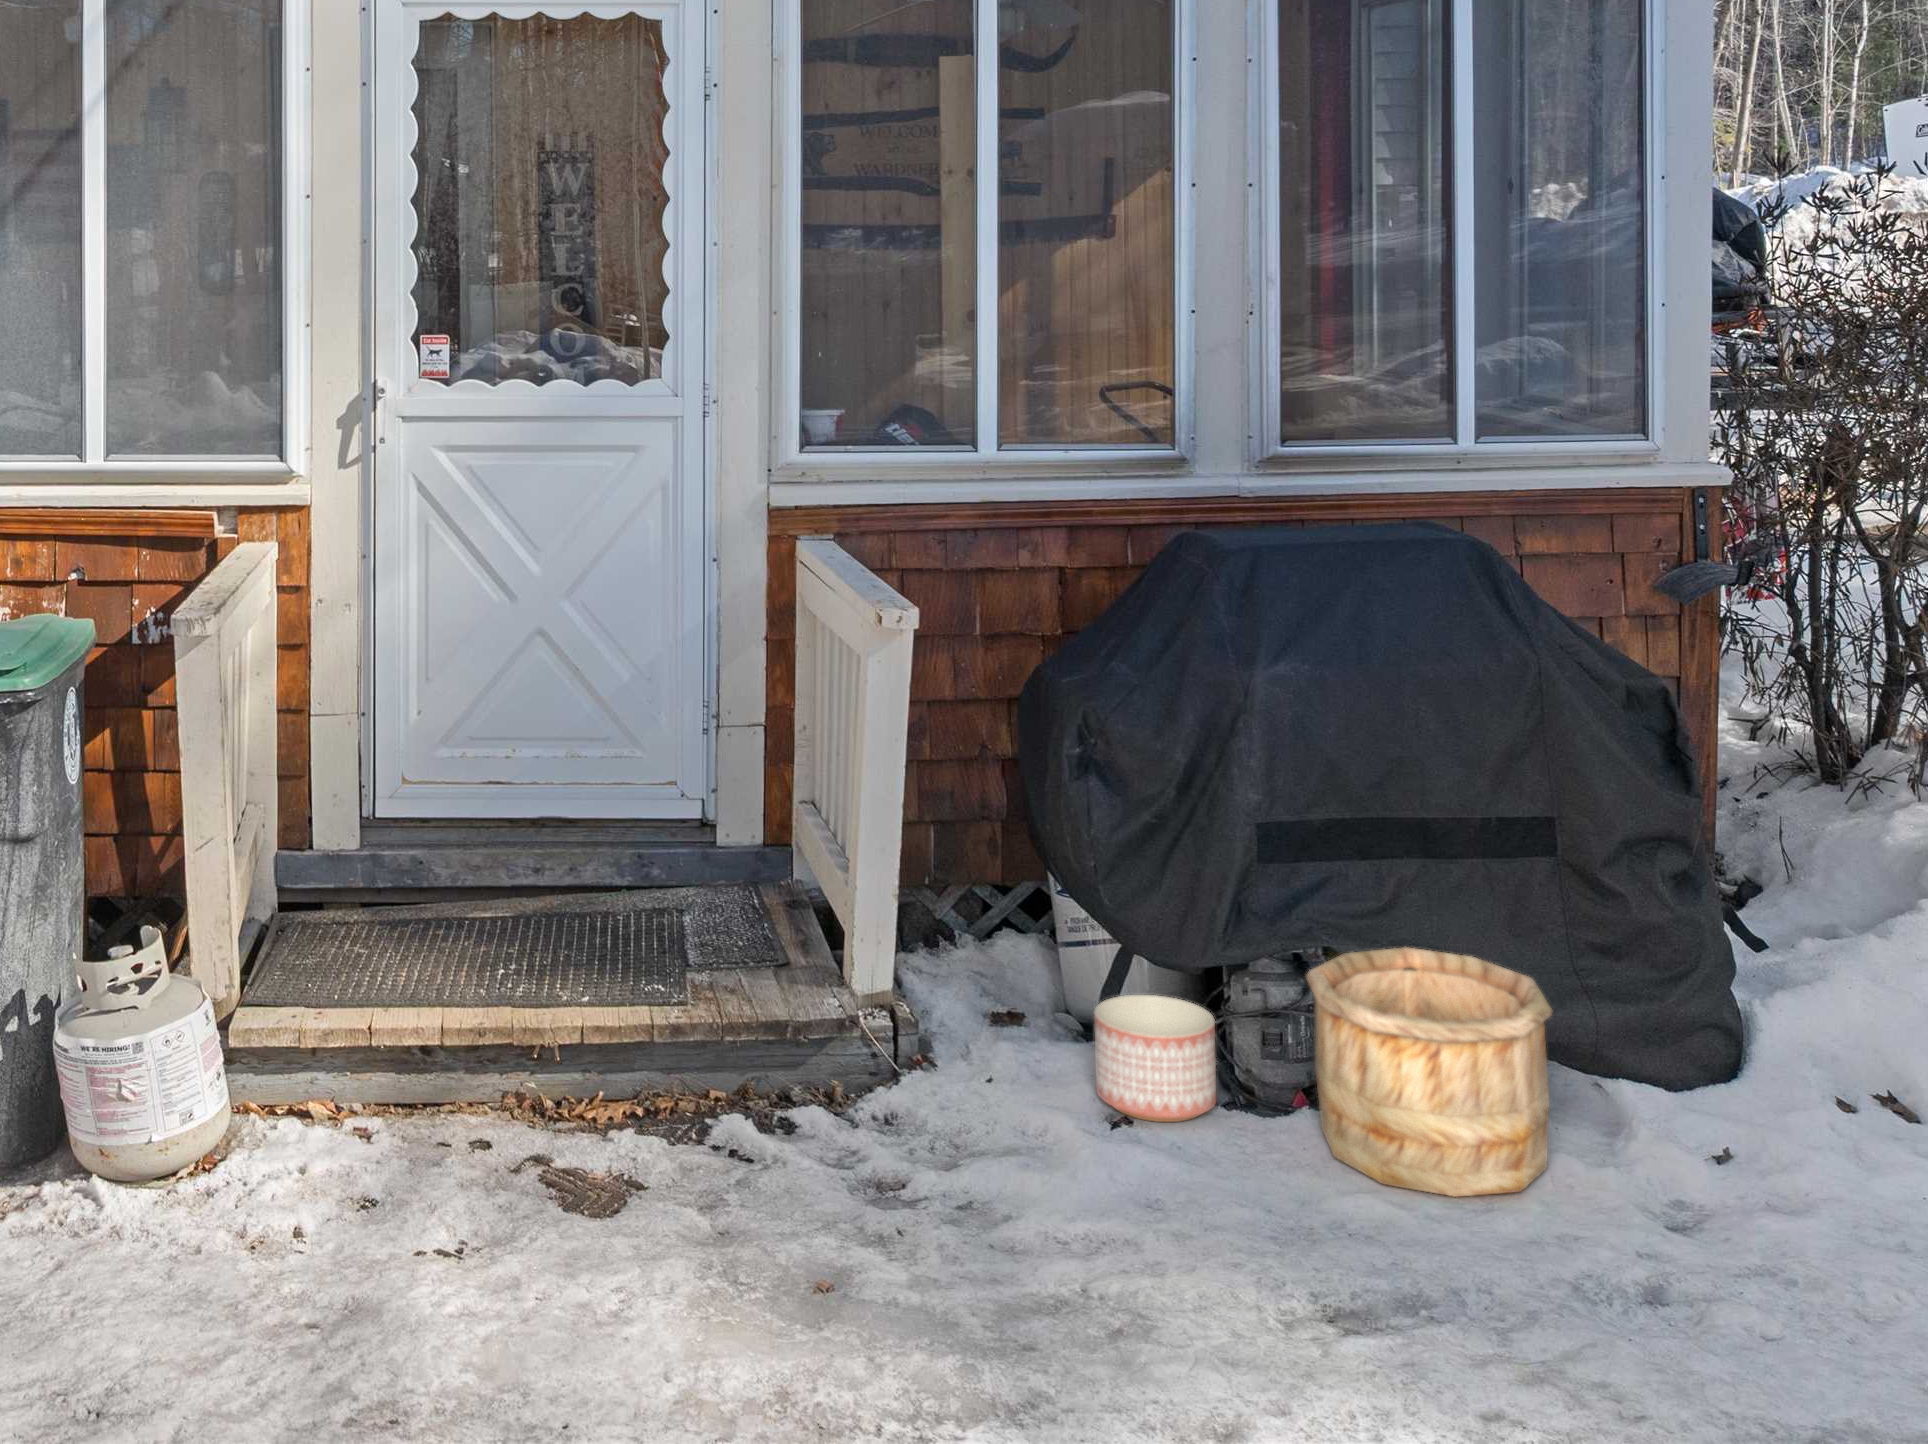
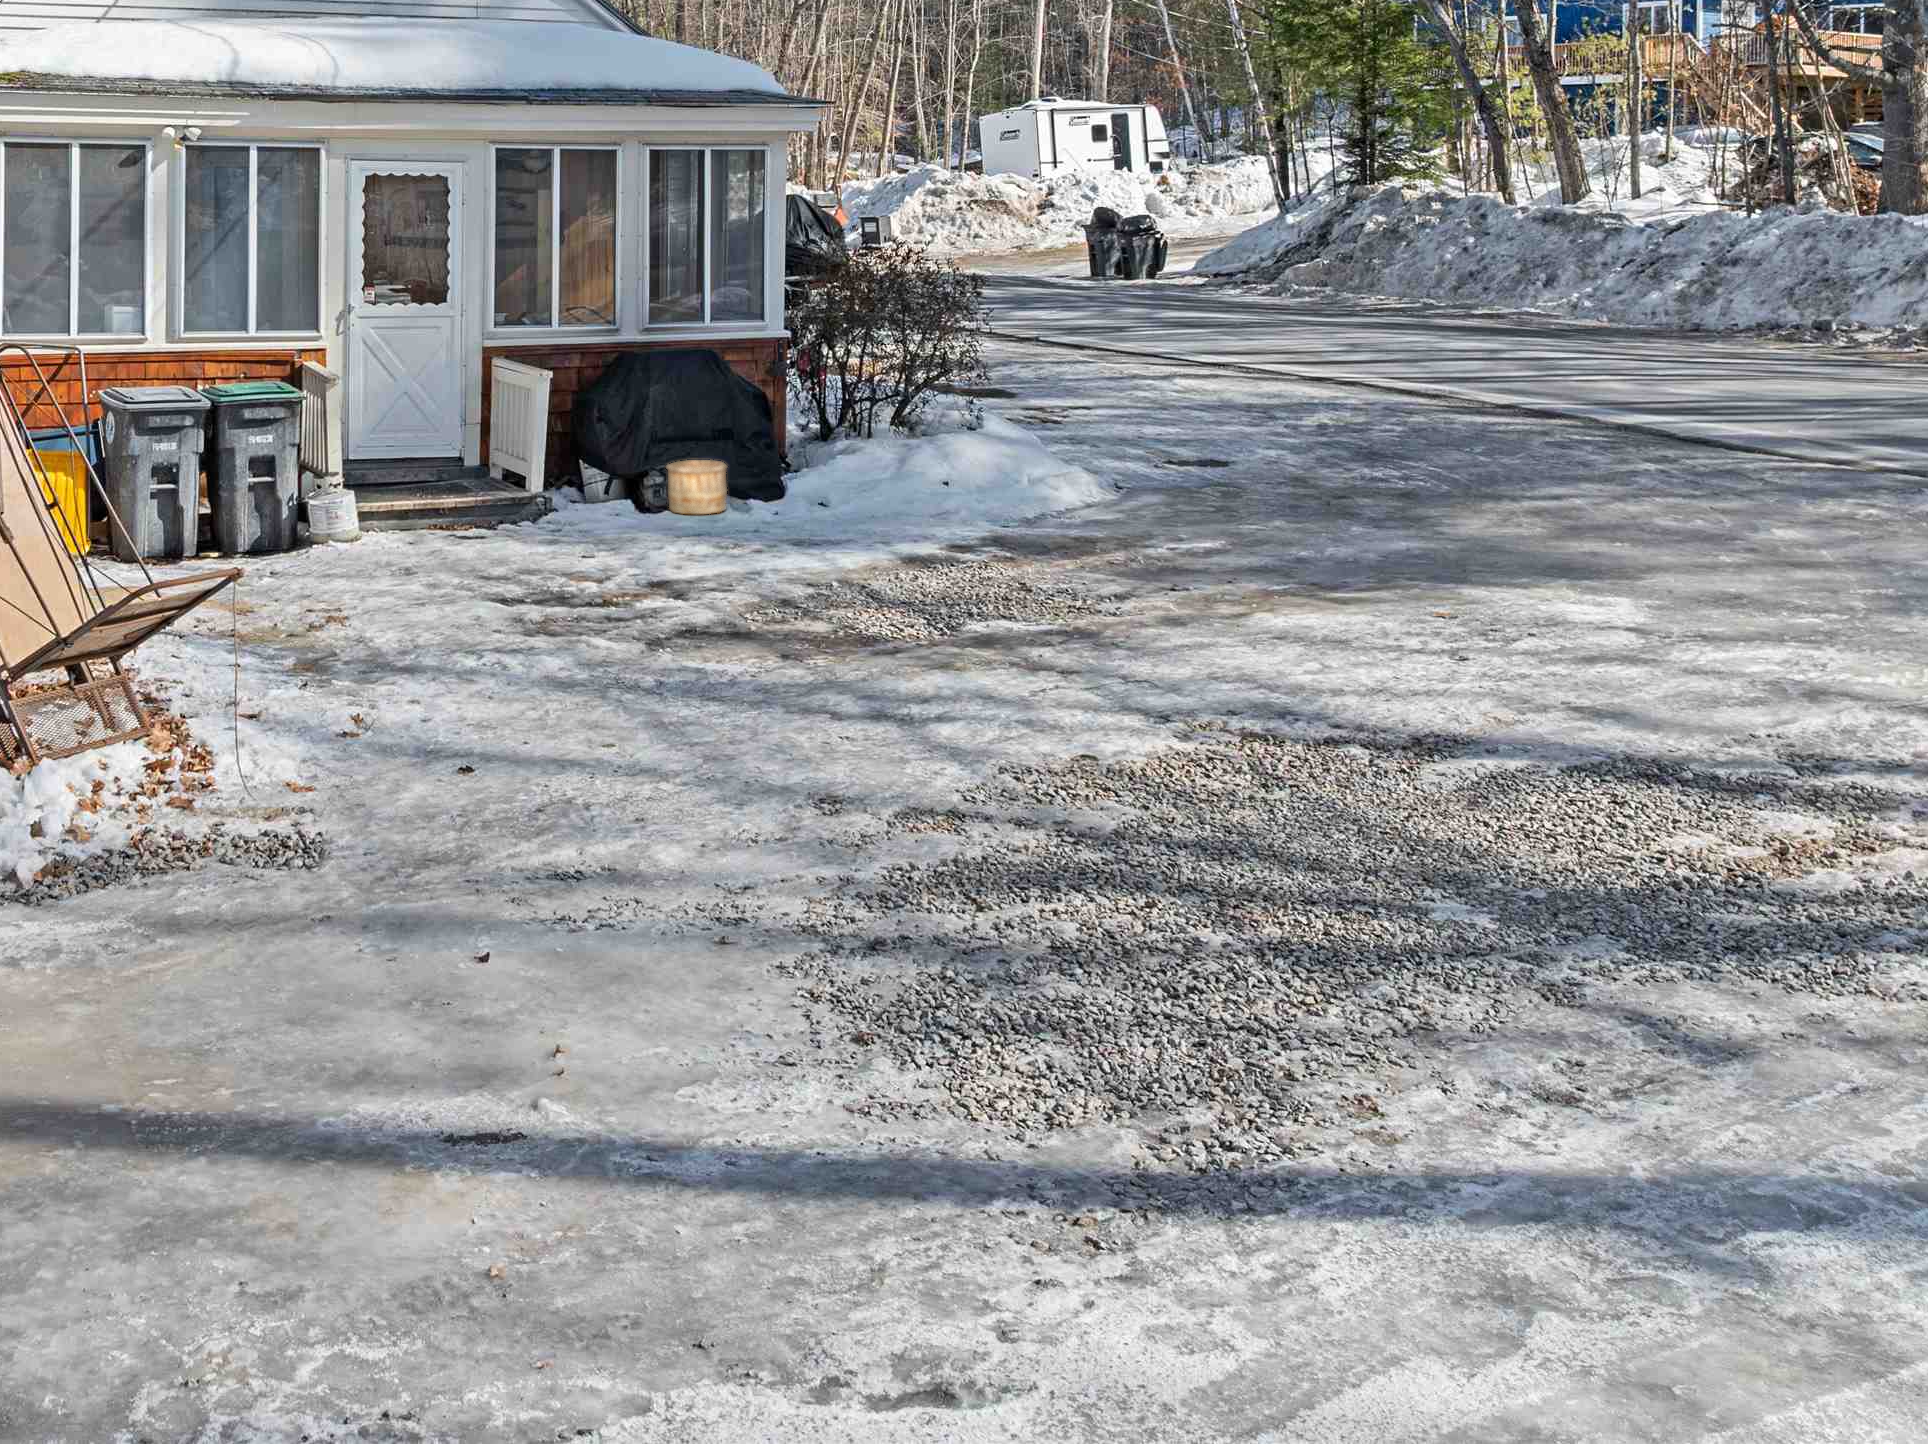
planter: present [1094,995,1216,1122] -> none [607,482,641,512]

